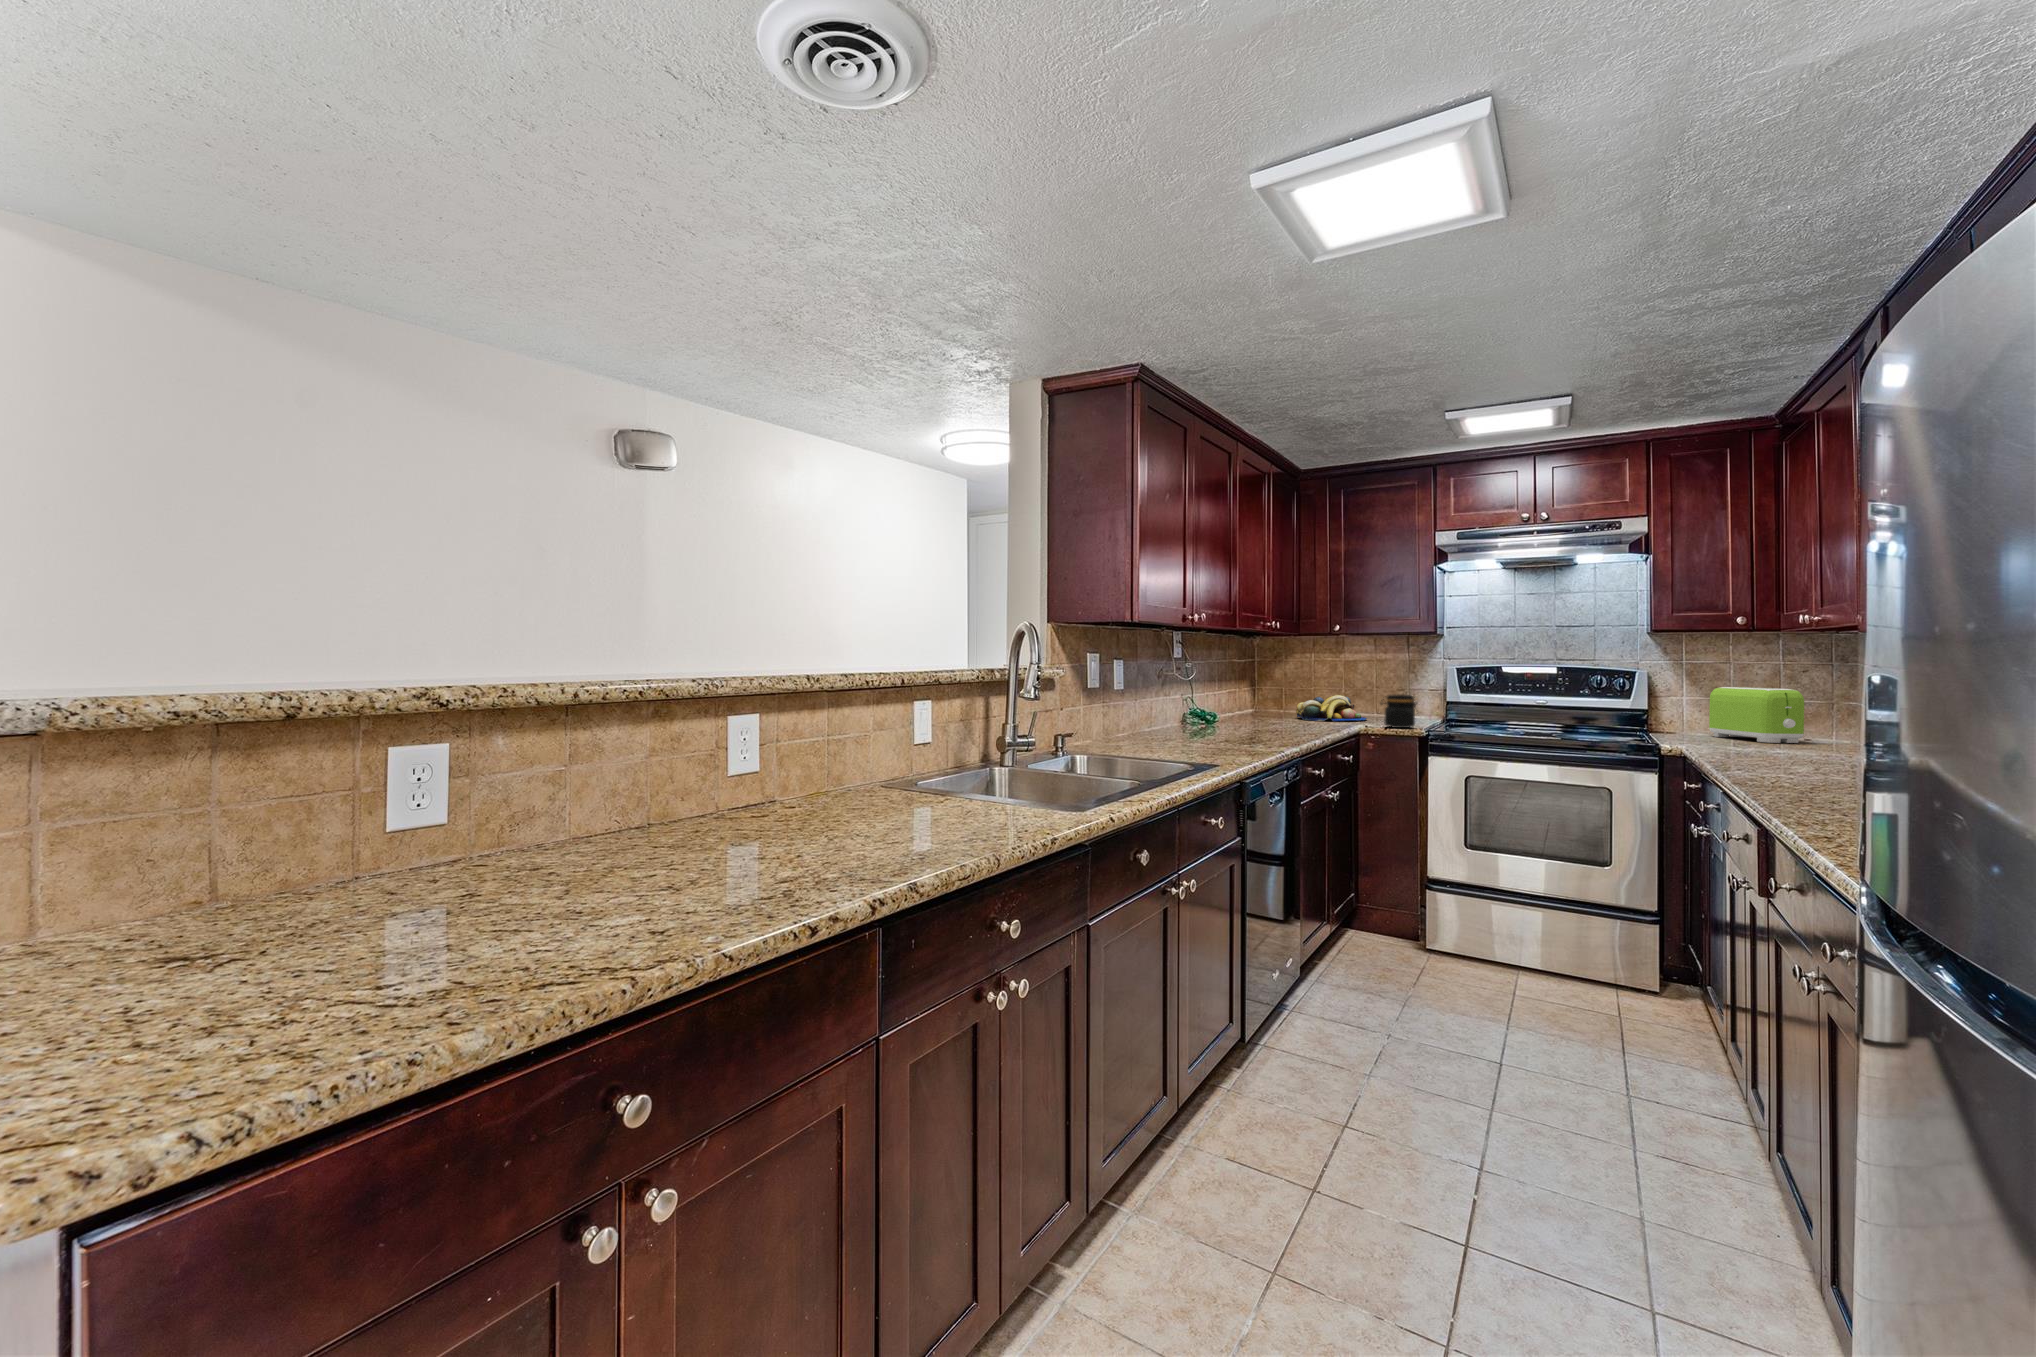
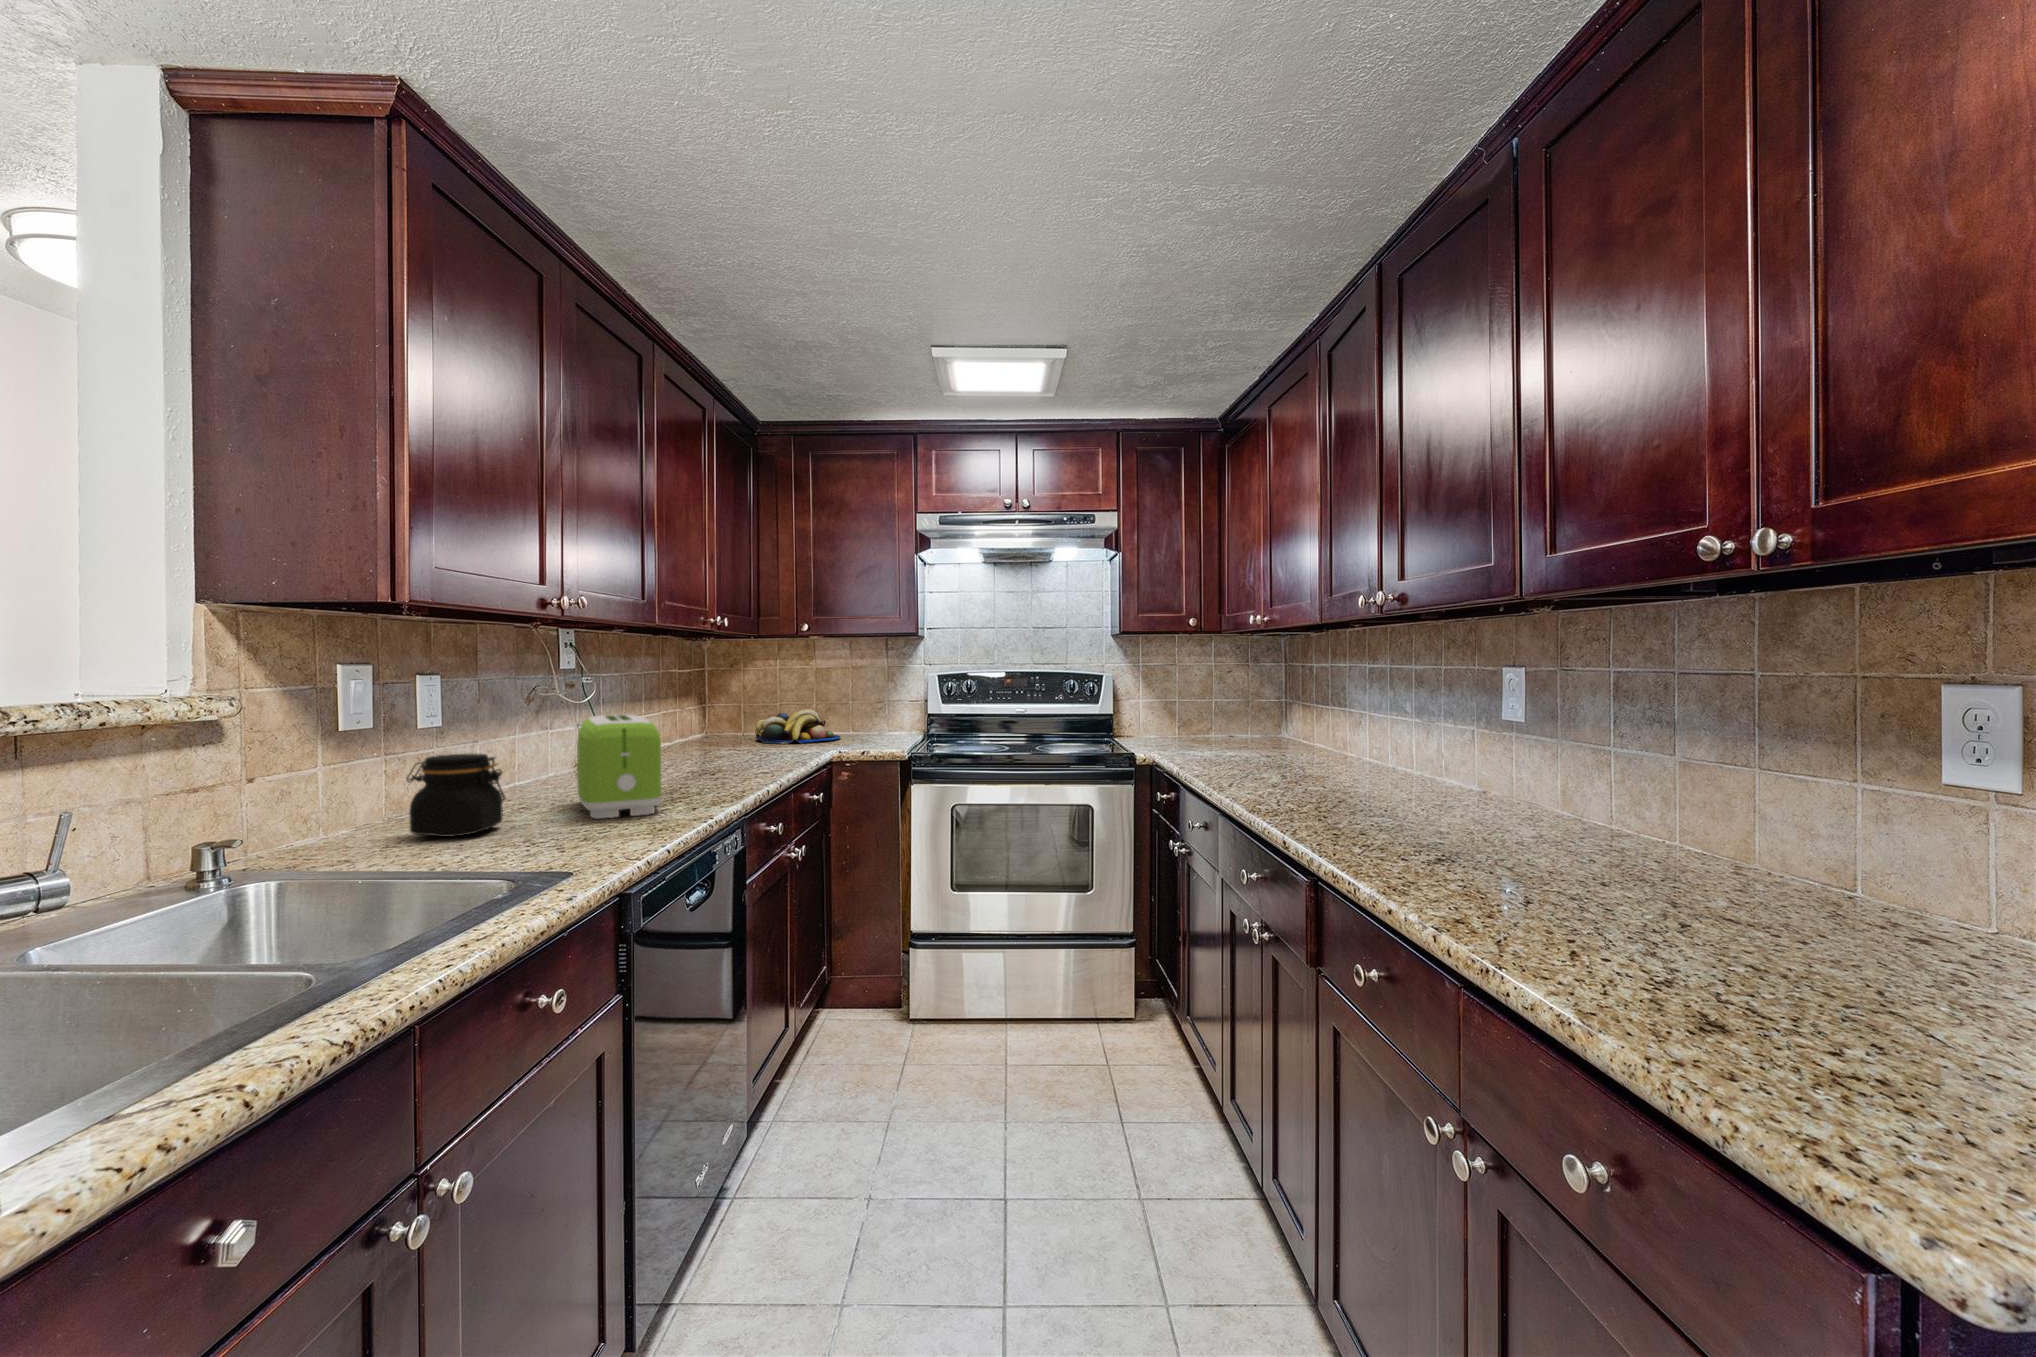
toaster: present [1709,687,1804,743] -> present [577,715,662,819]
jar: present [1381,695,1417,728] -> present [406,754,505,837]

